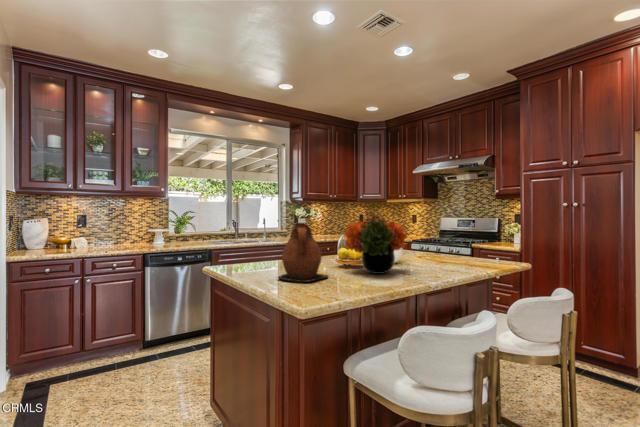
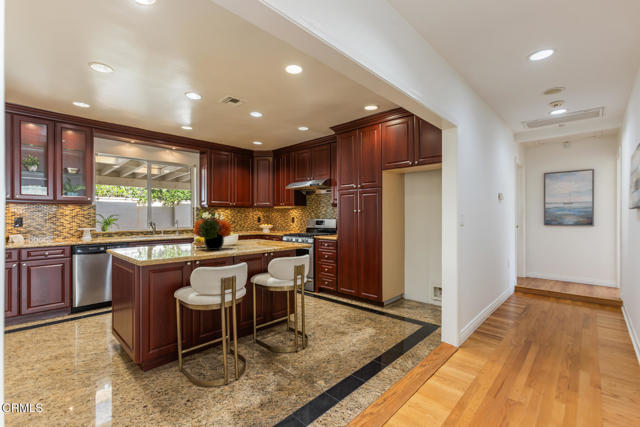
ceramic pitcher: present [279,222,328,282] -> none [145,220,180,253]

